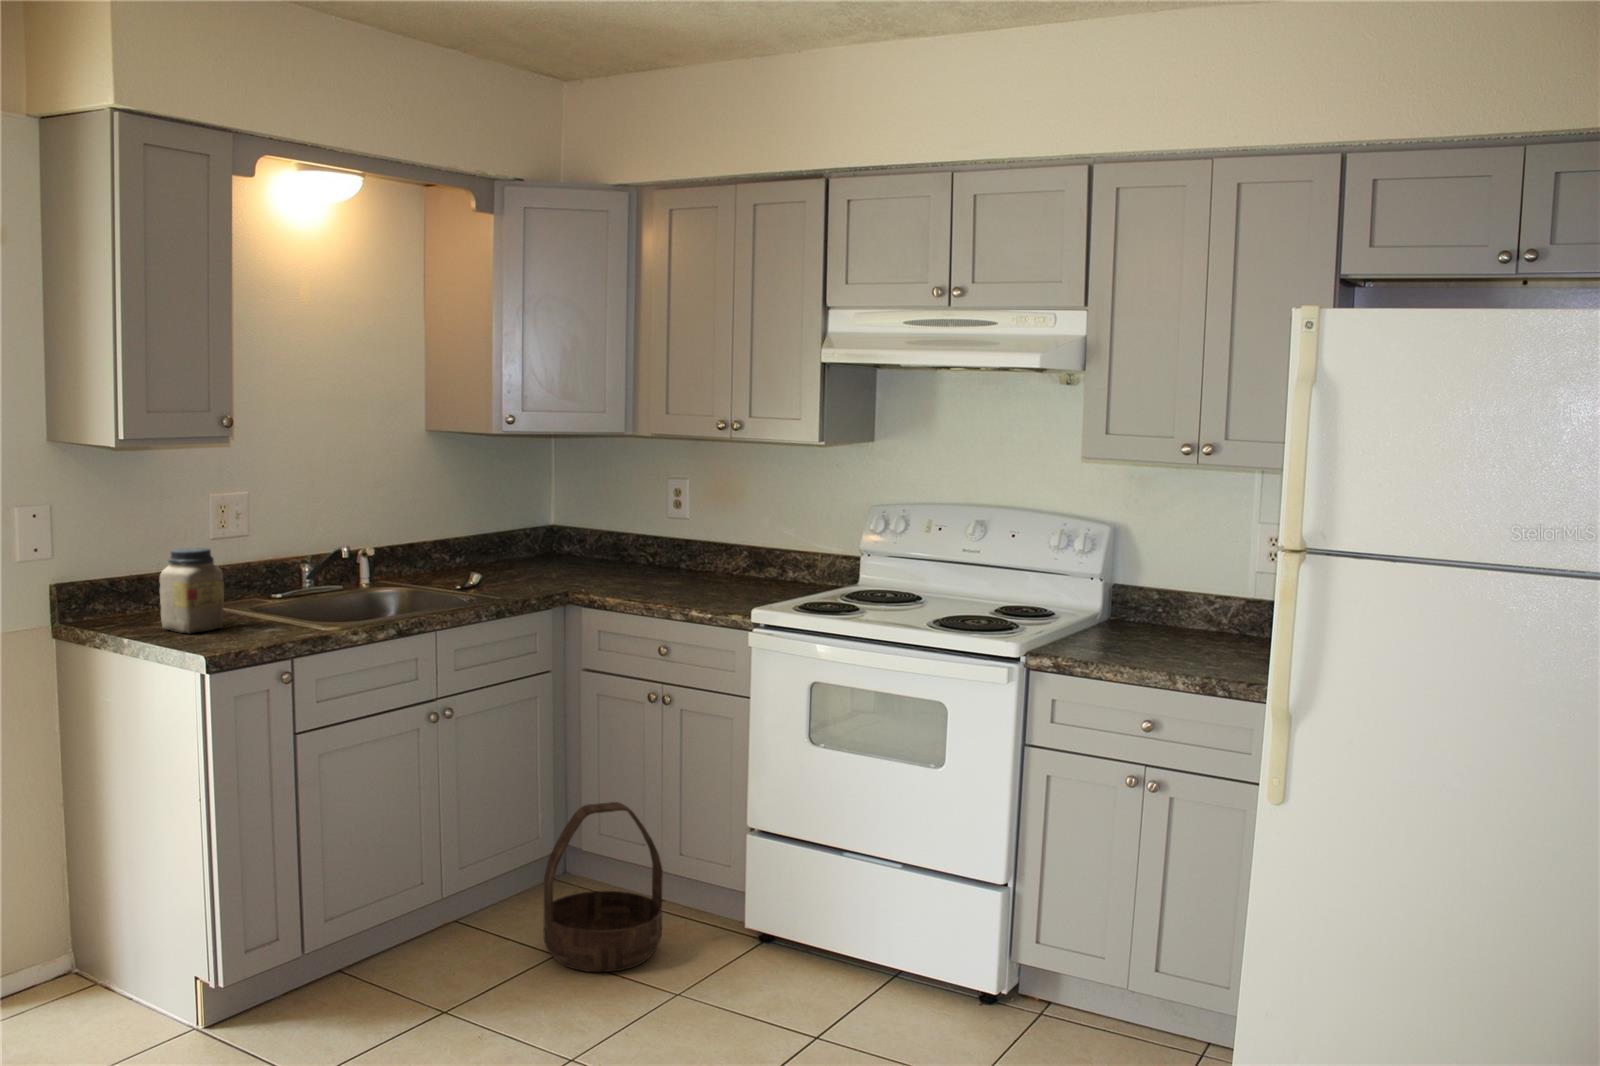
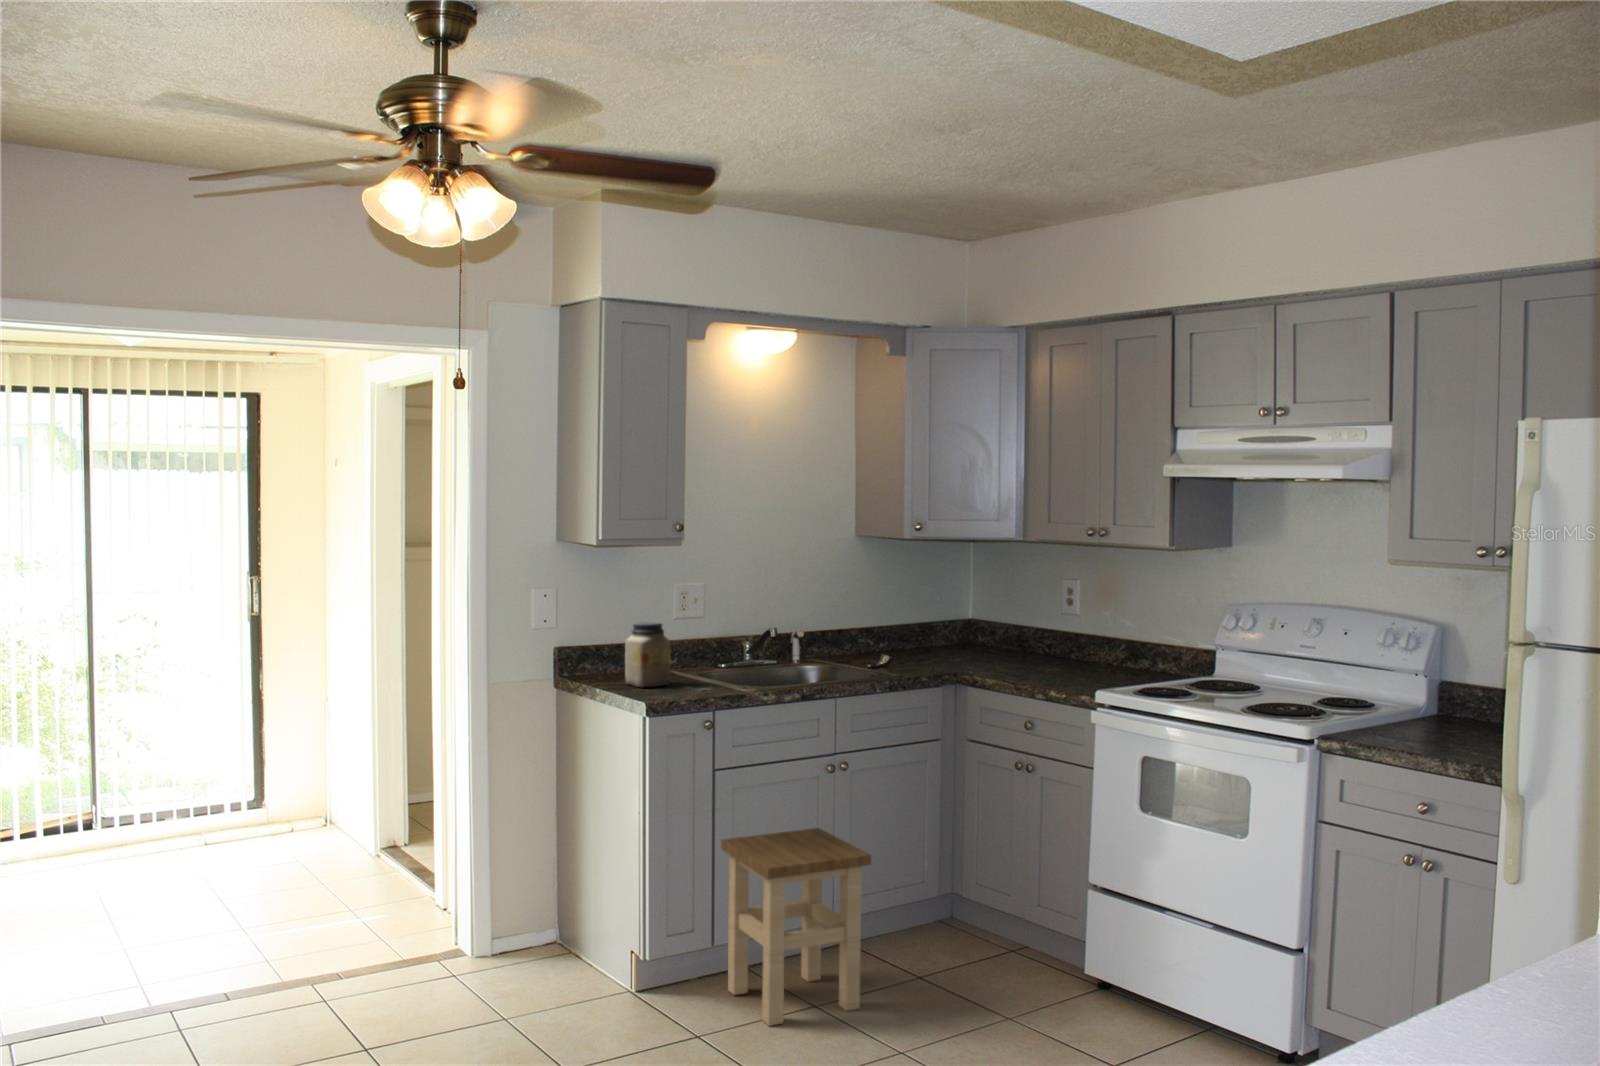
stool: none [310,791,506,1035] -> present [721,828,871,1026]
basket: present [543,802,663,972] -> none [911,851,1014,999]

